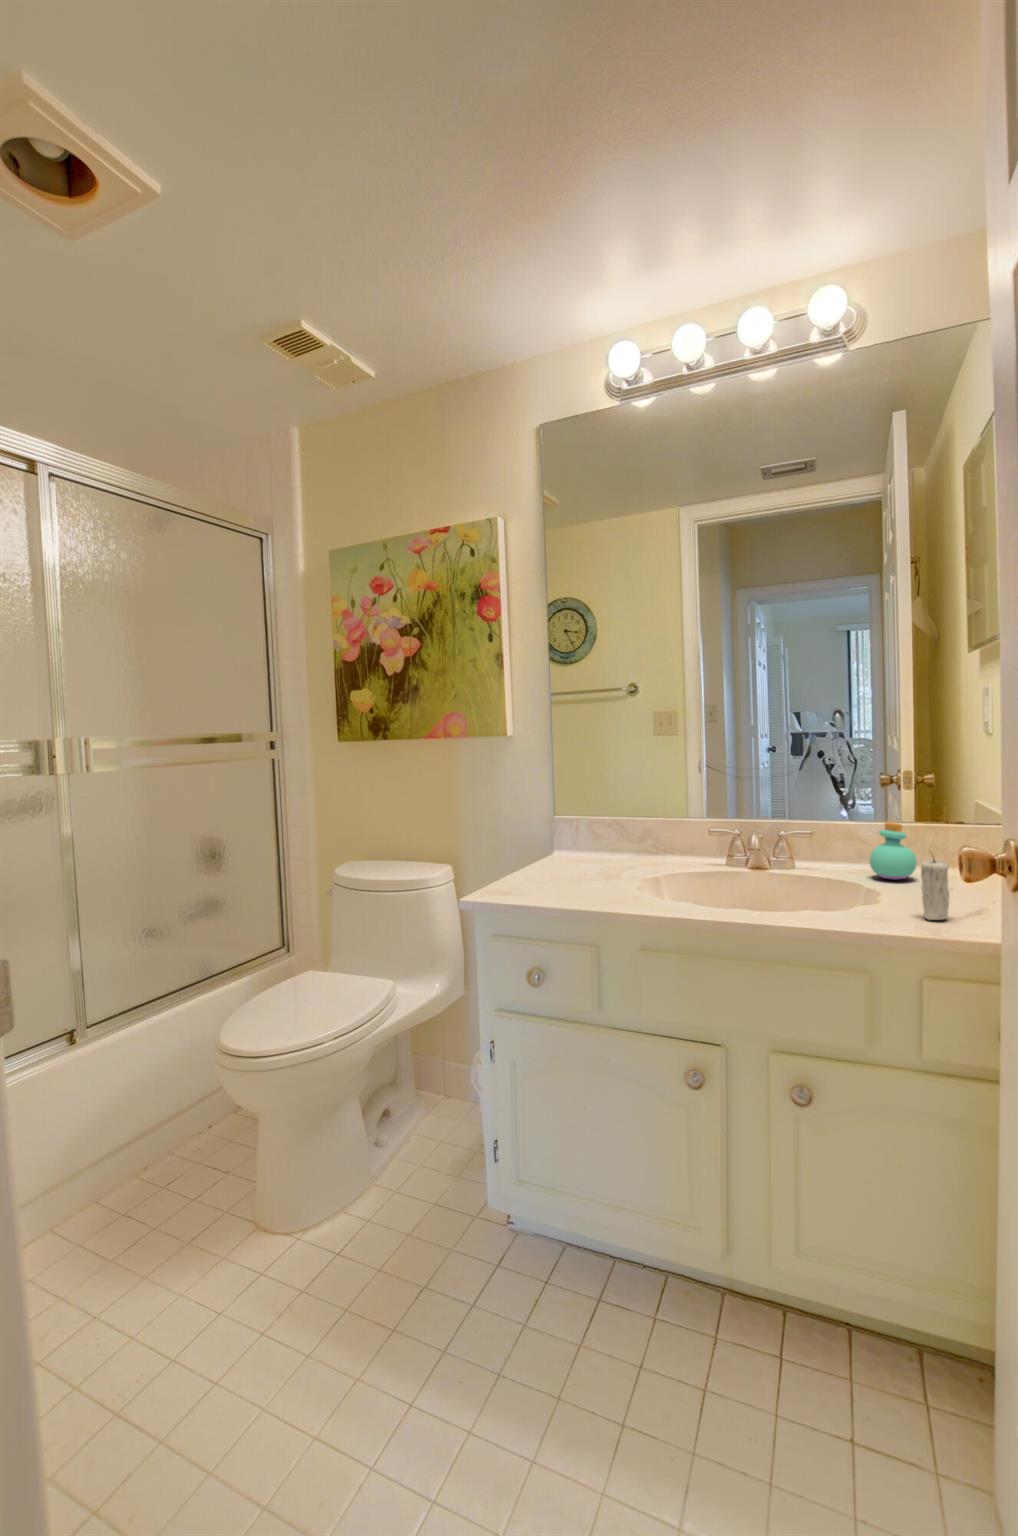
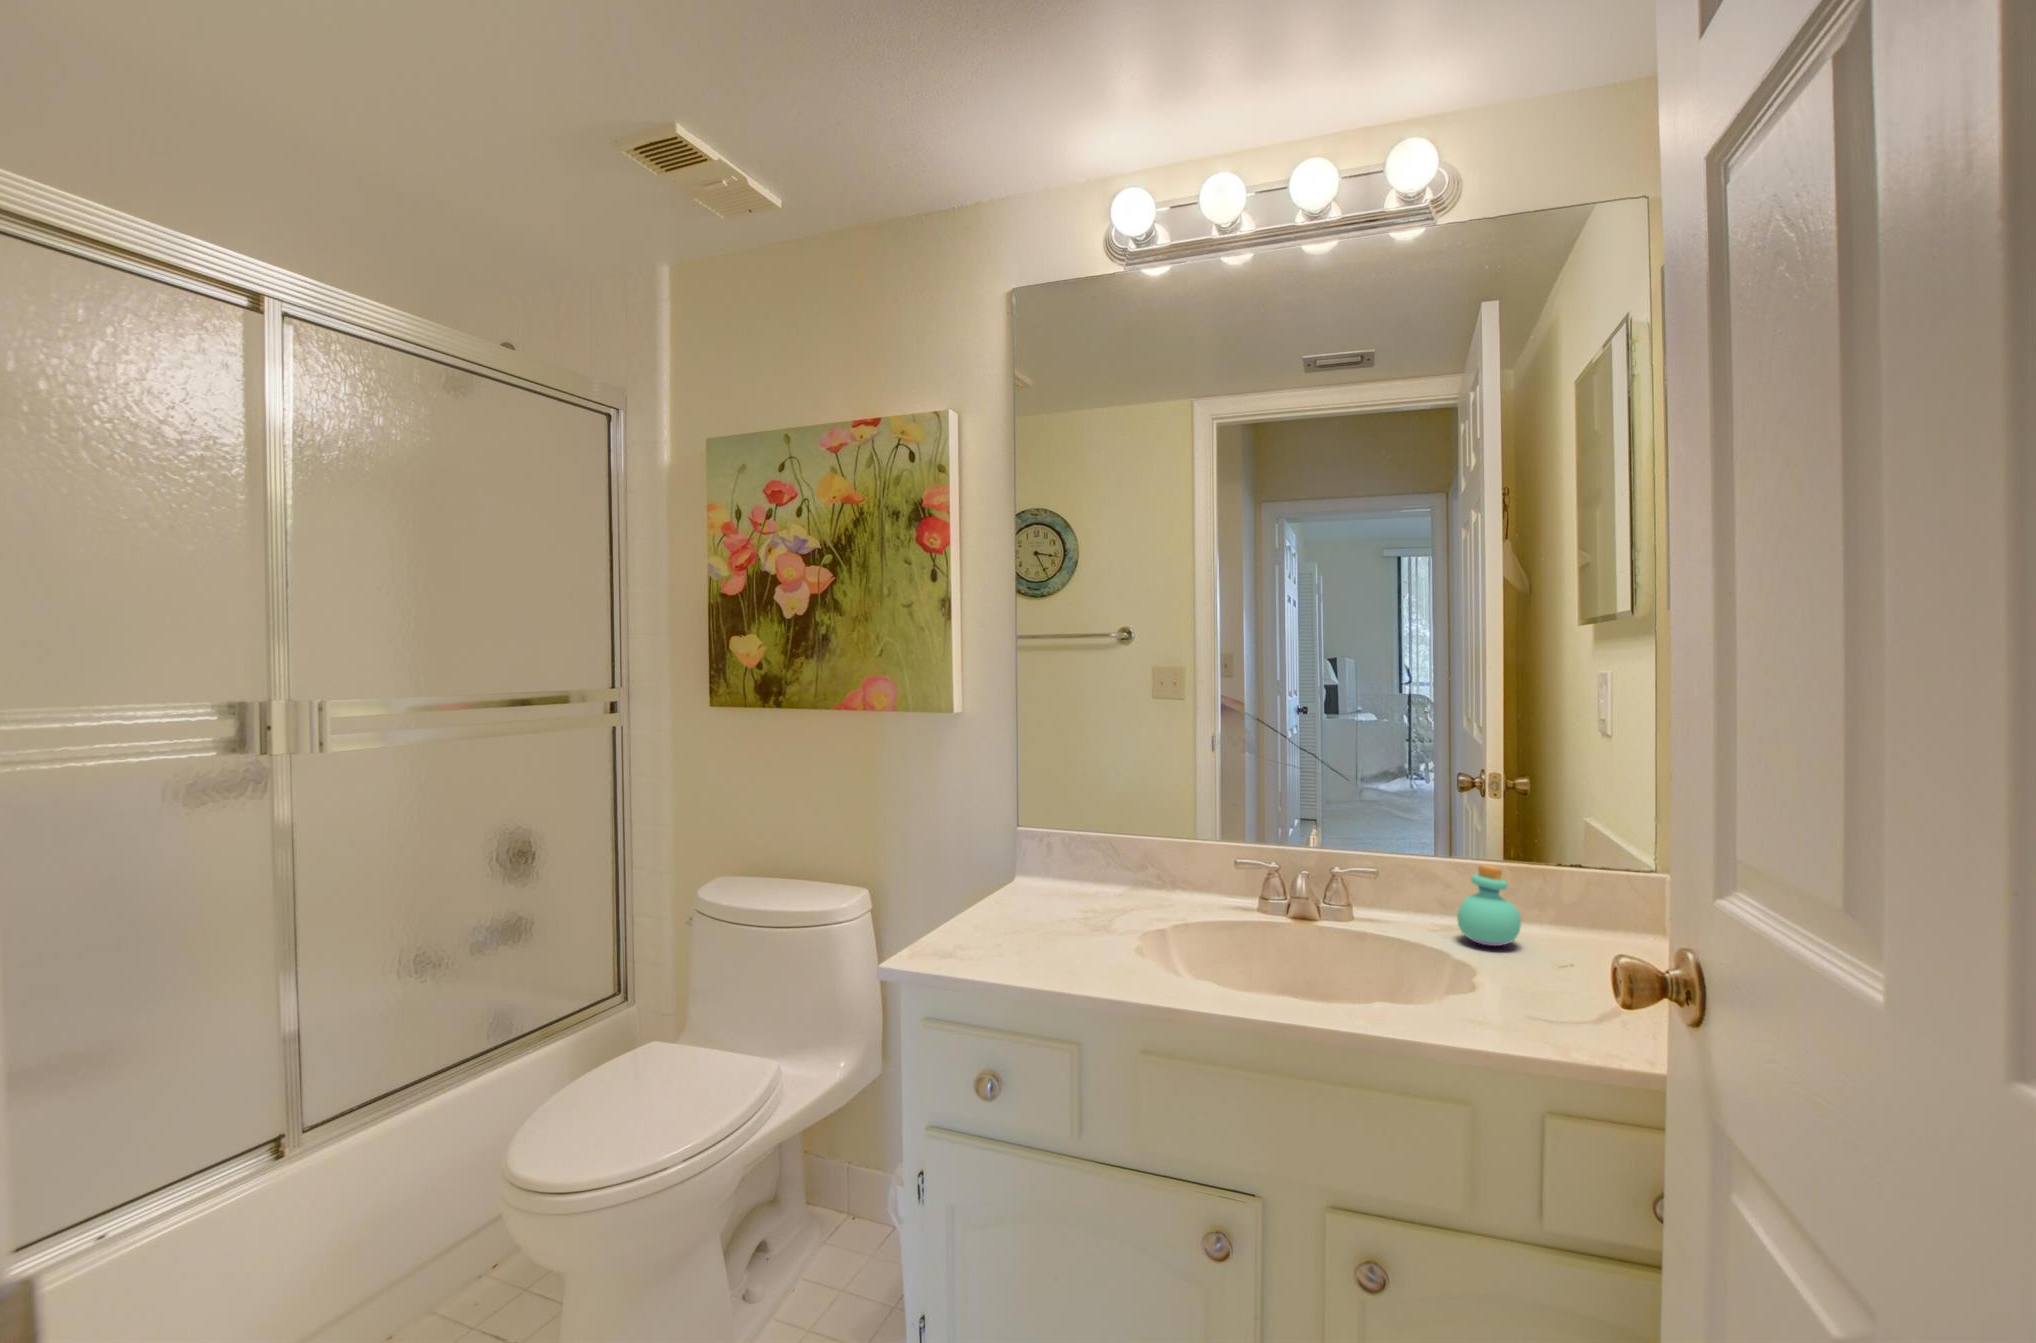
candle: present [921,856,949,920] -> none [1550,927,1590,1031]

